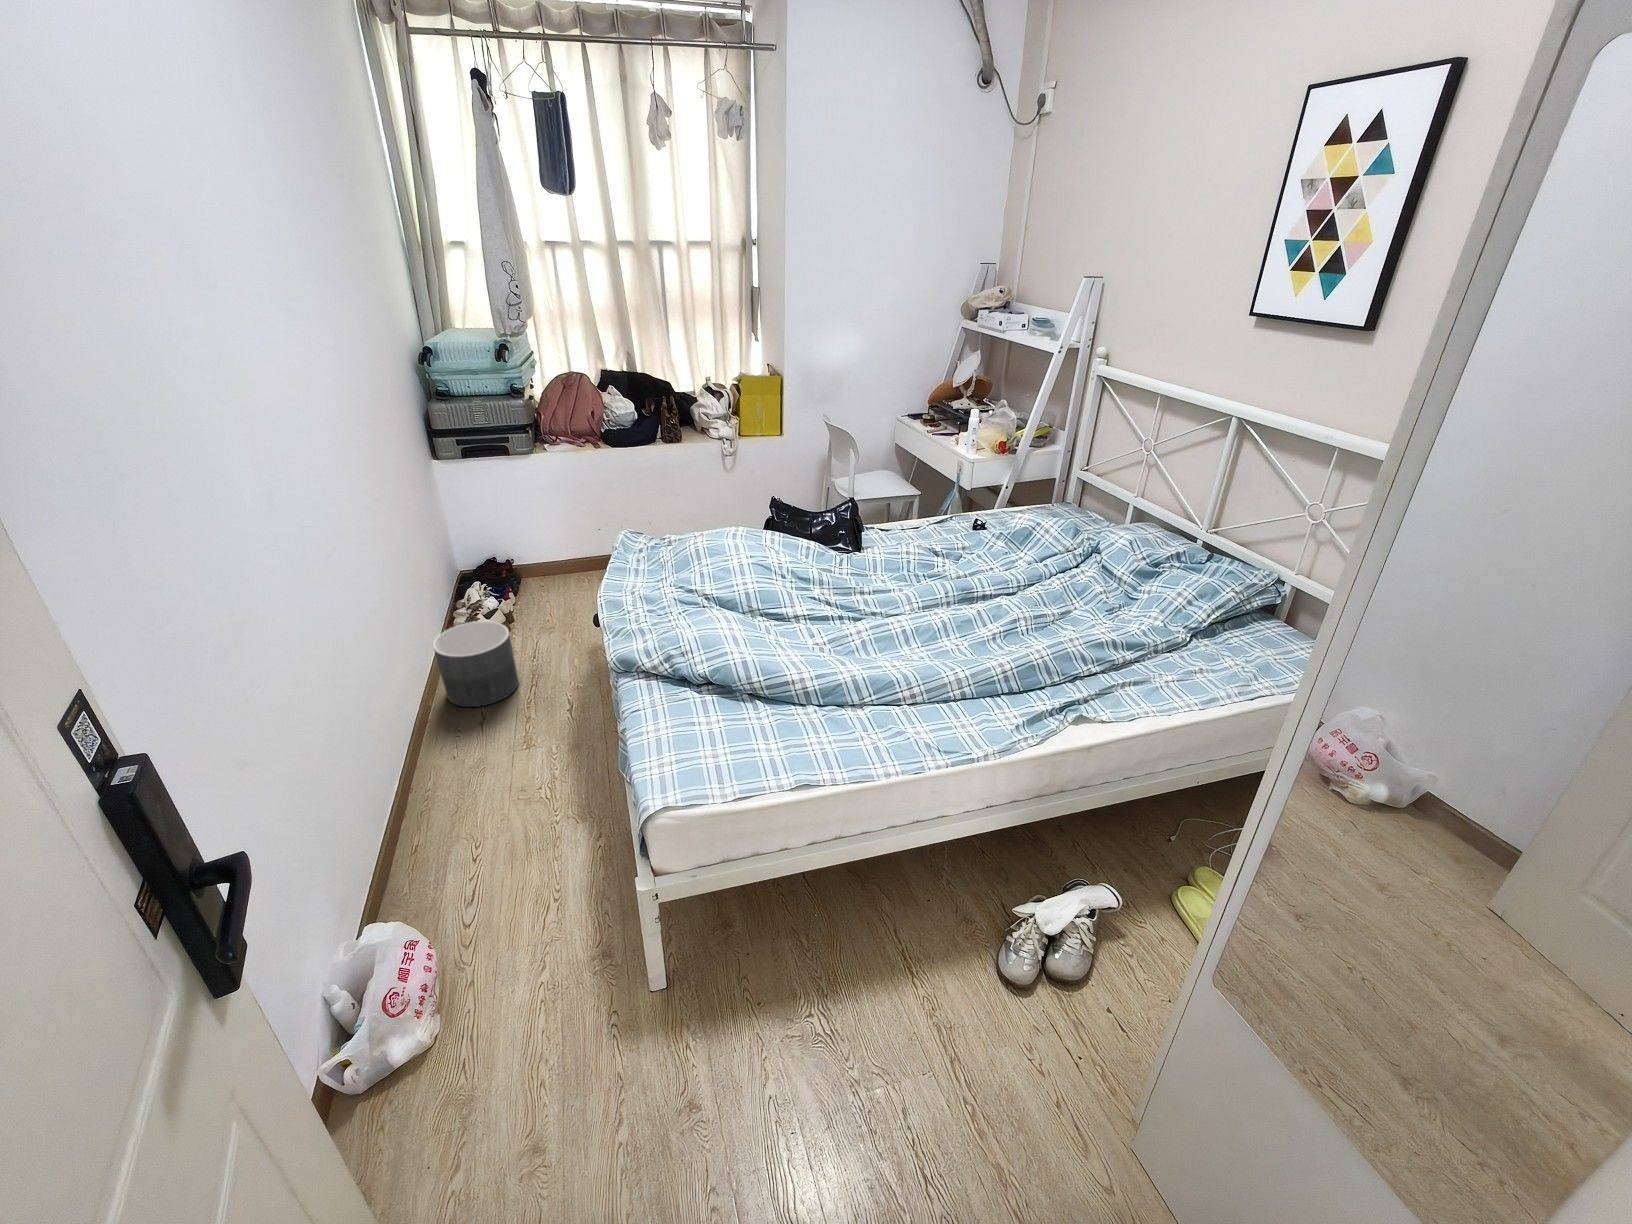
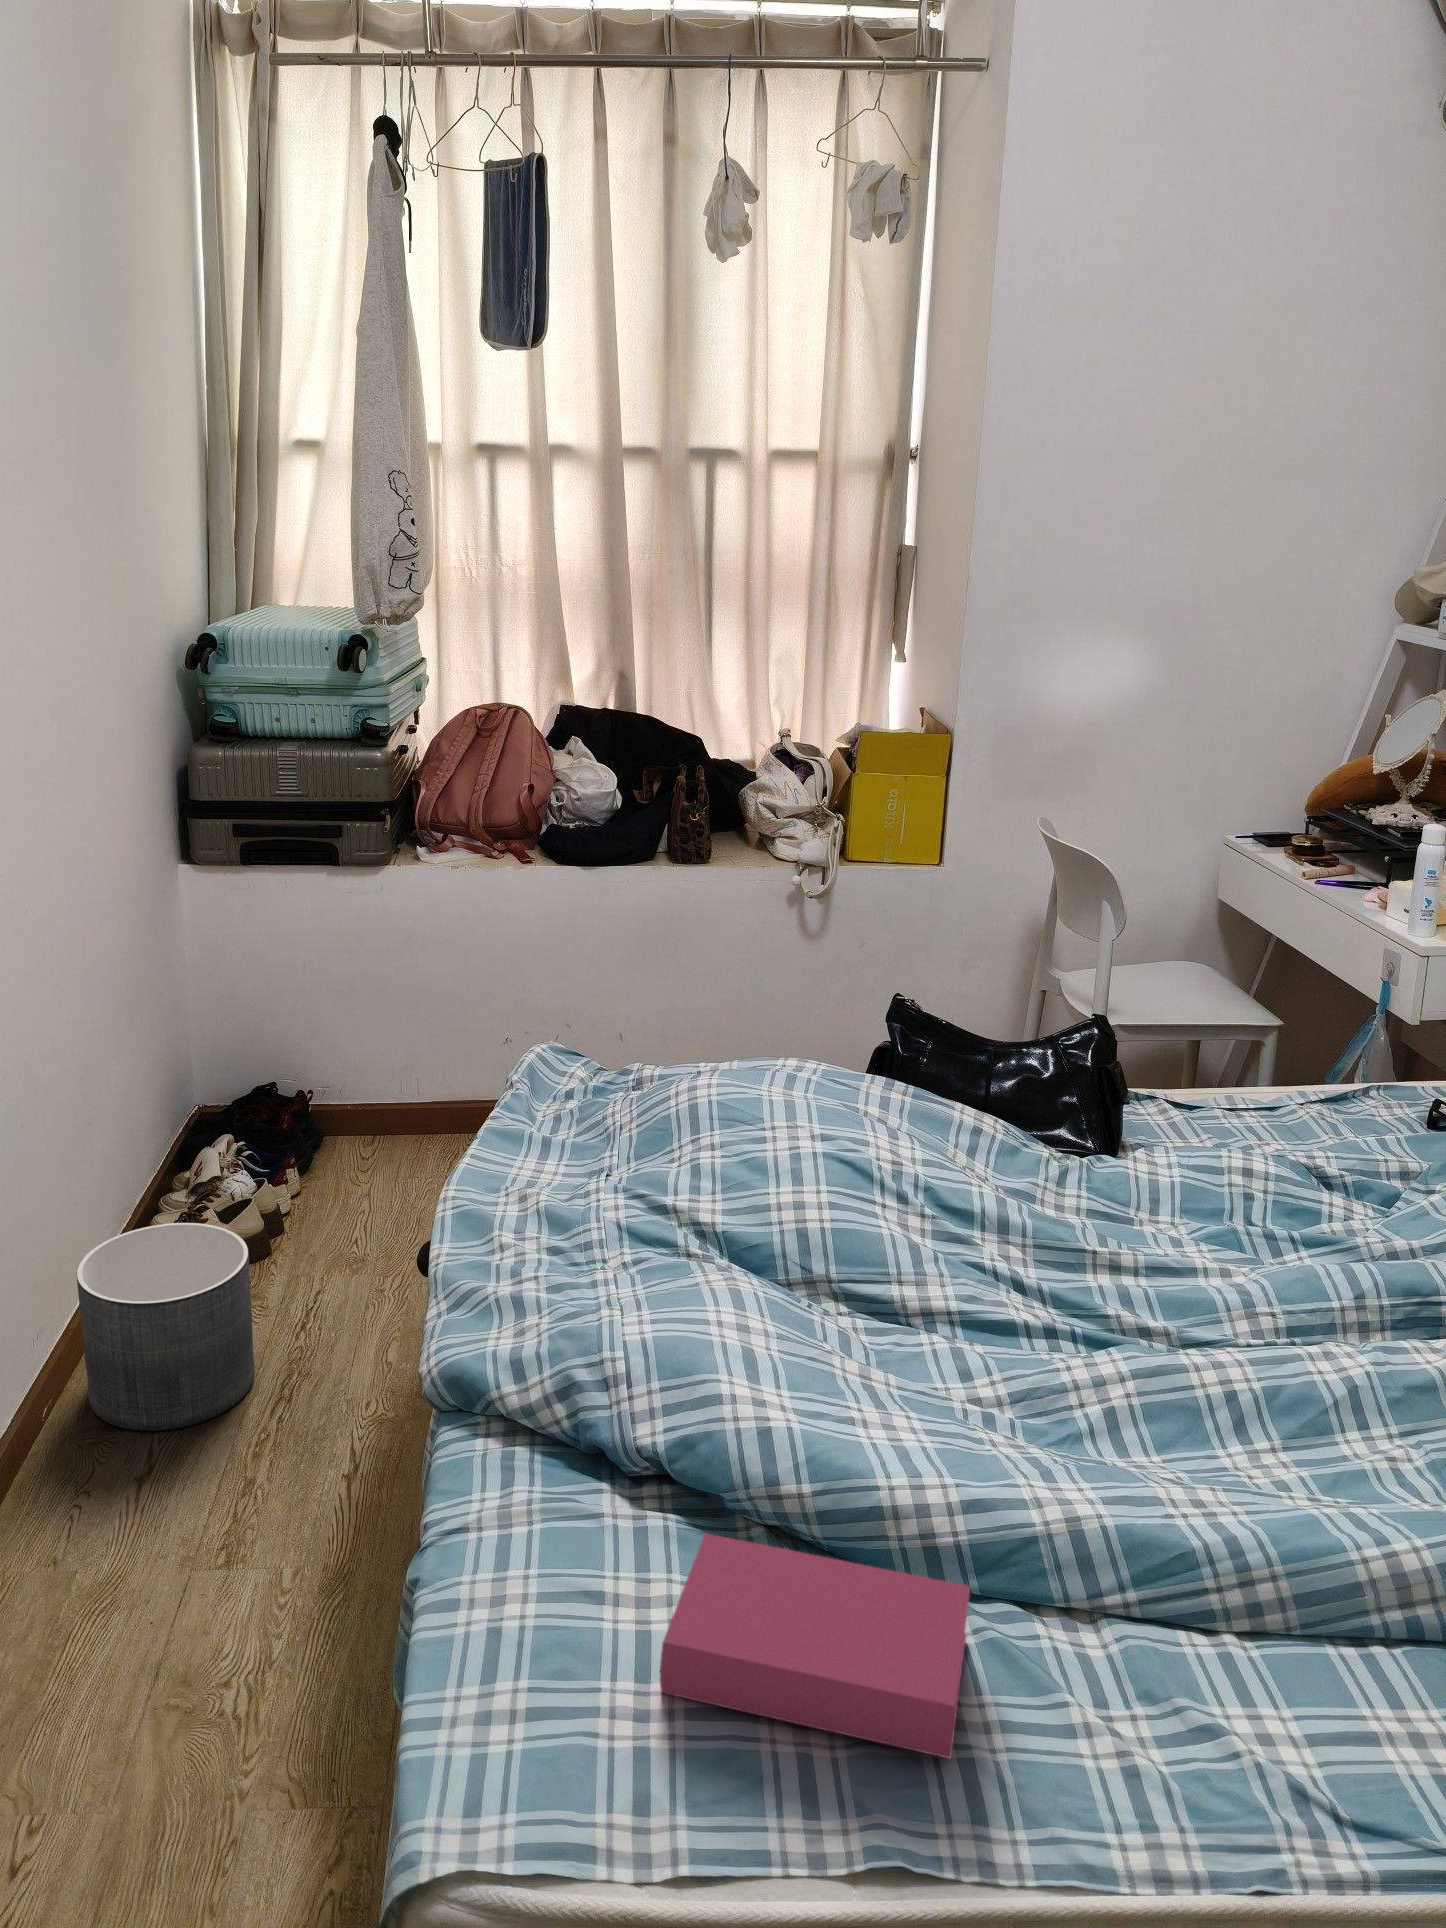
book: none [719,698,821,752] -> present [660,1533,971,1759]

